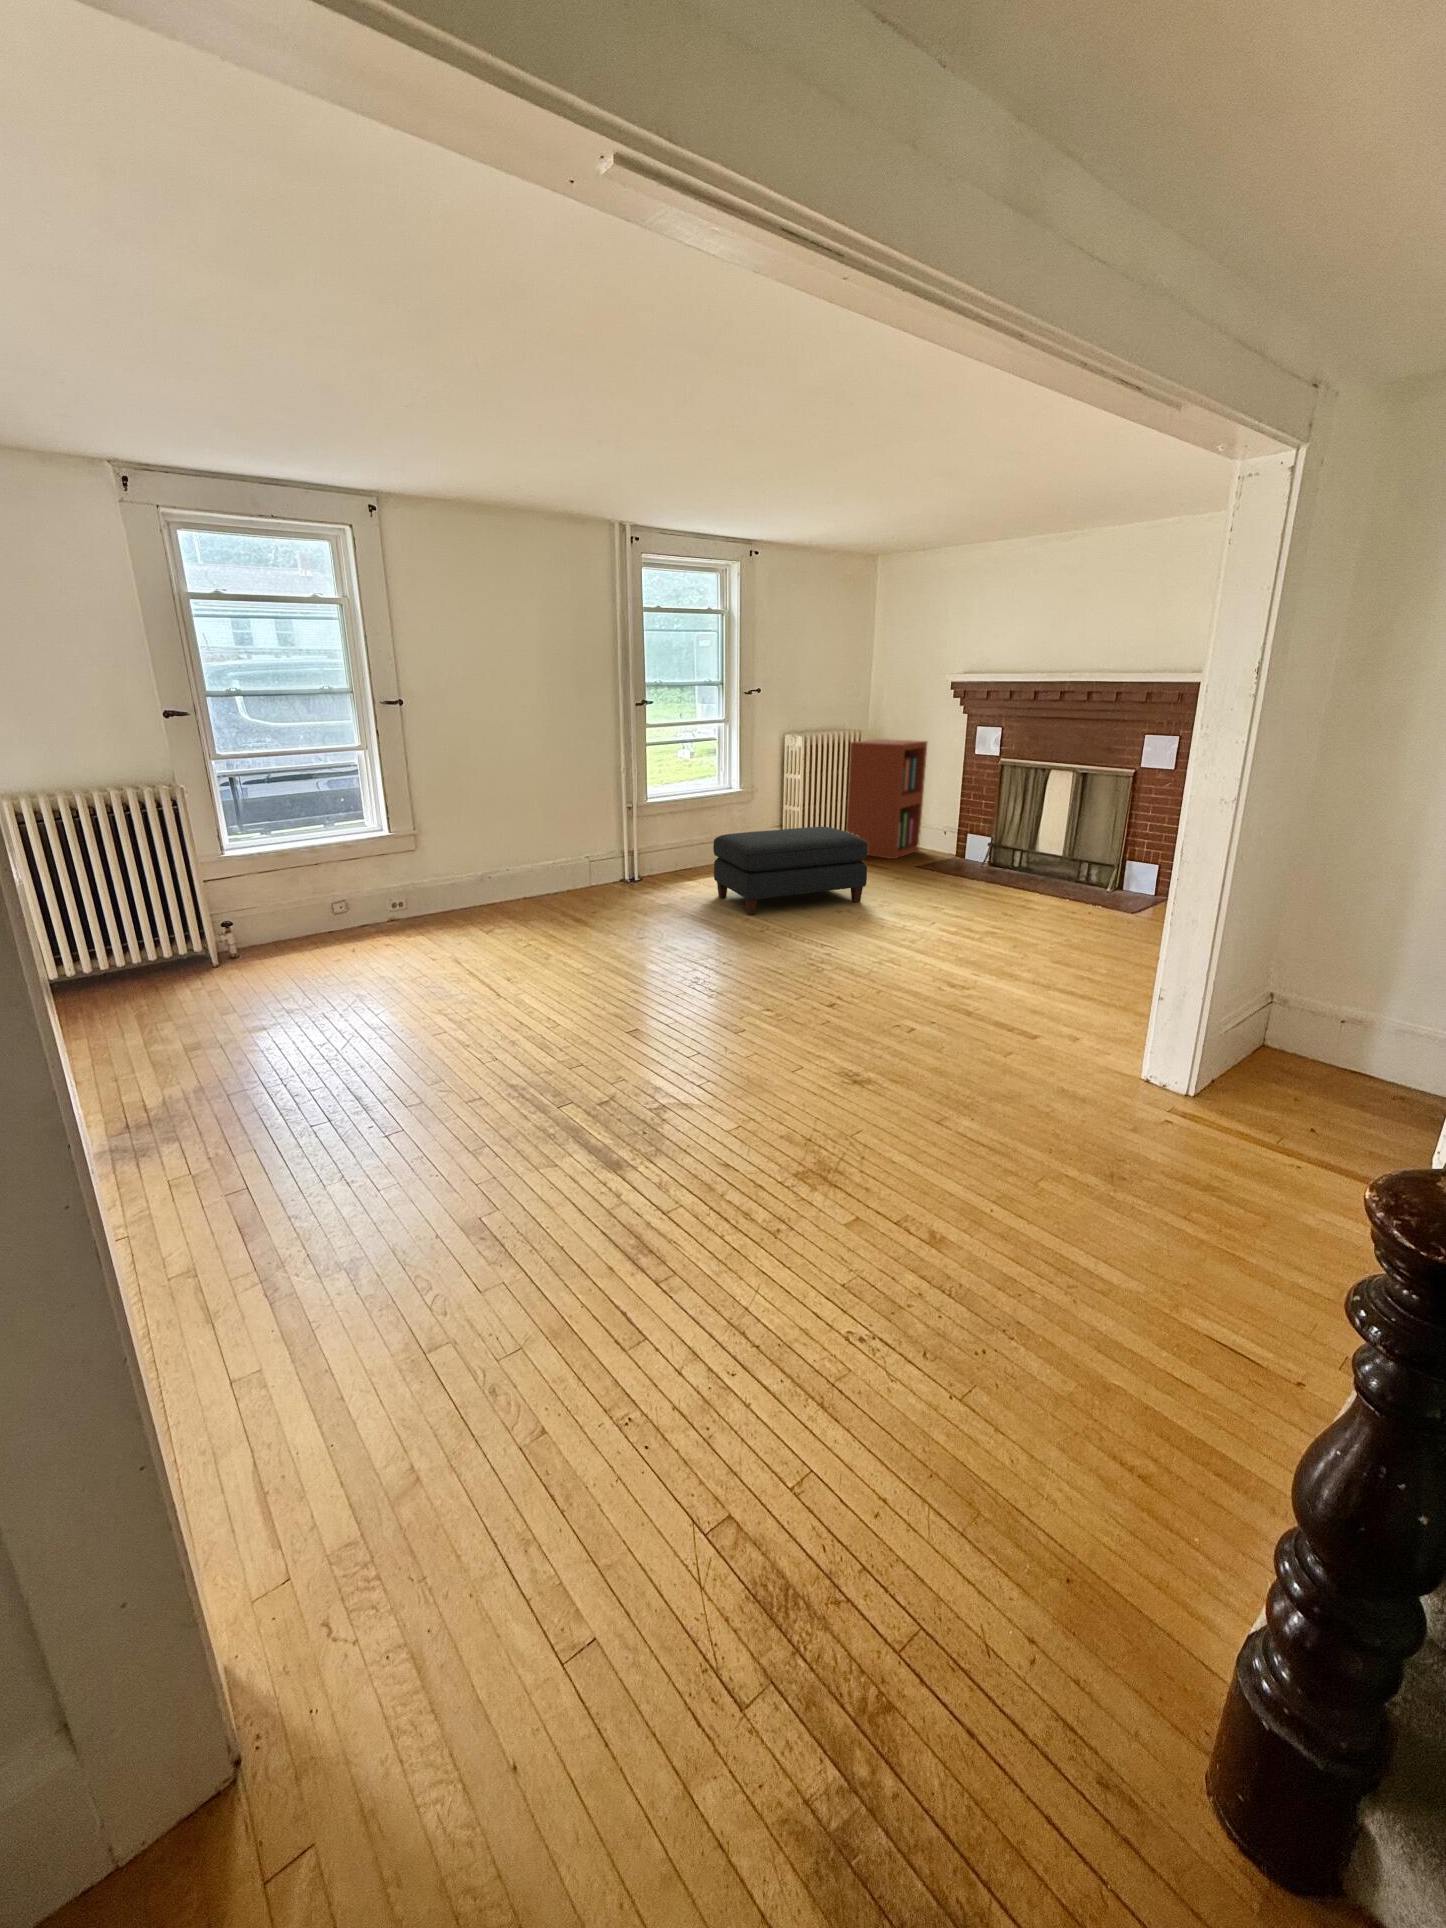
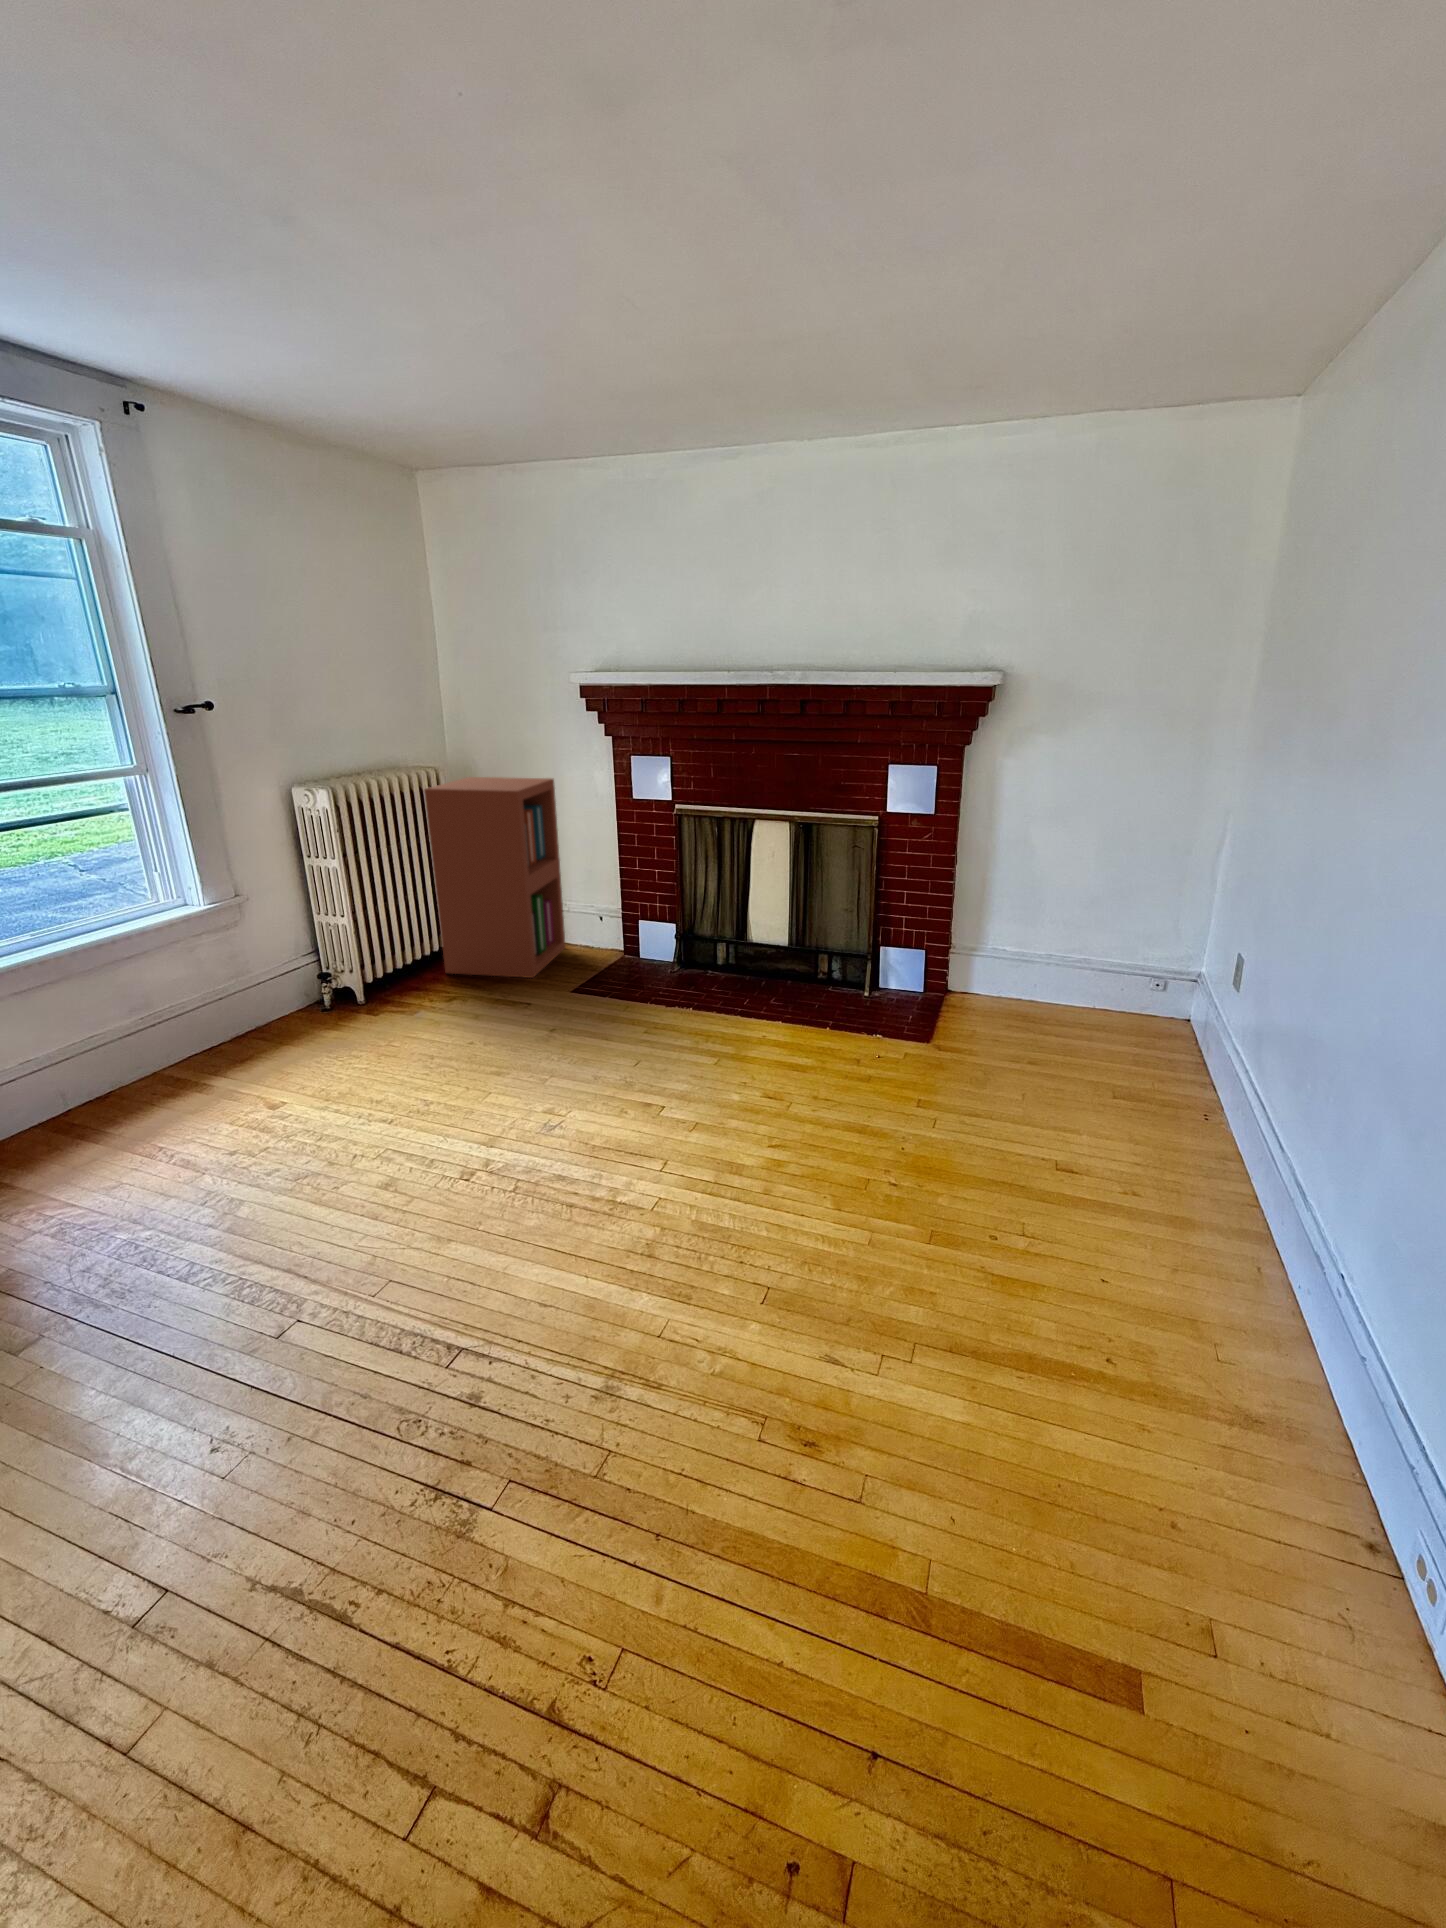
ottoman: present [713,827,868,915] -> none [121,976,509,1257]

